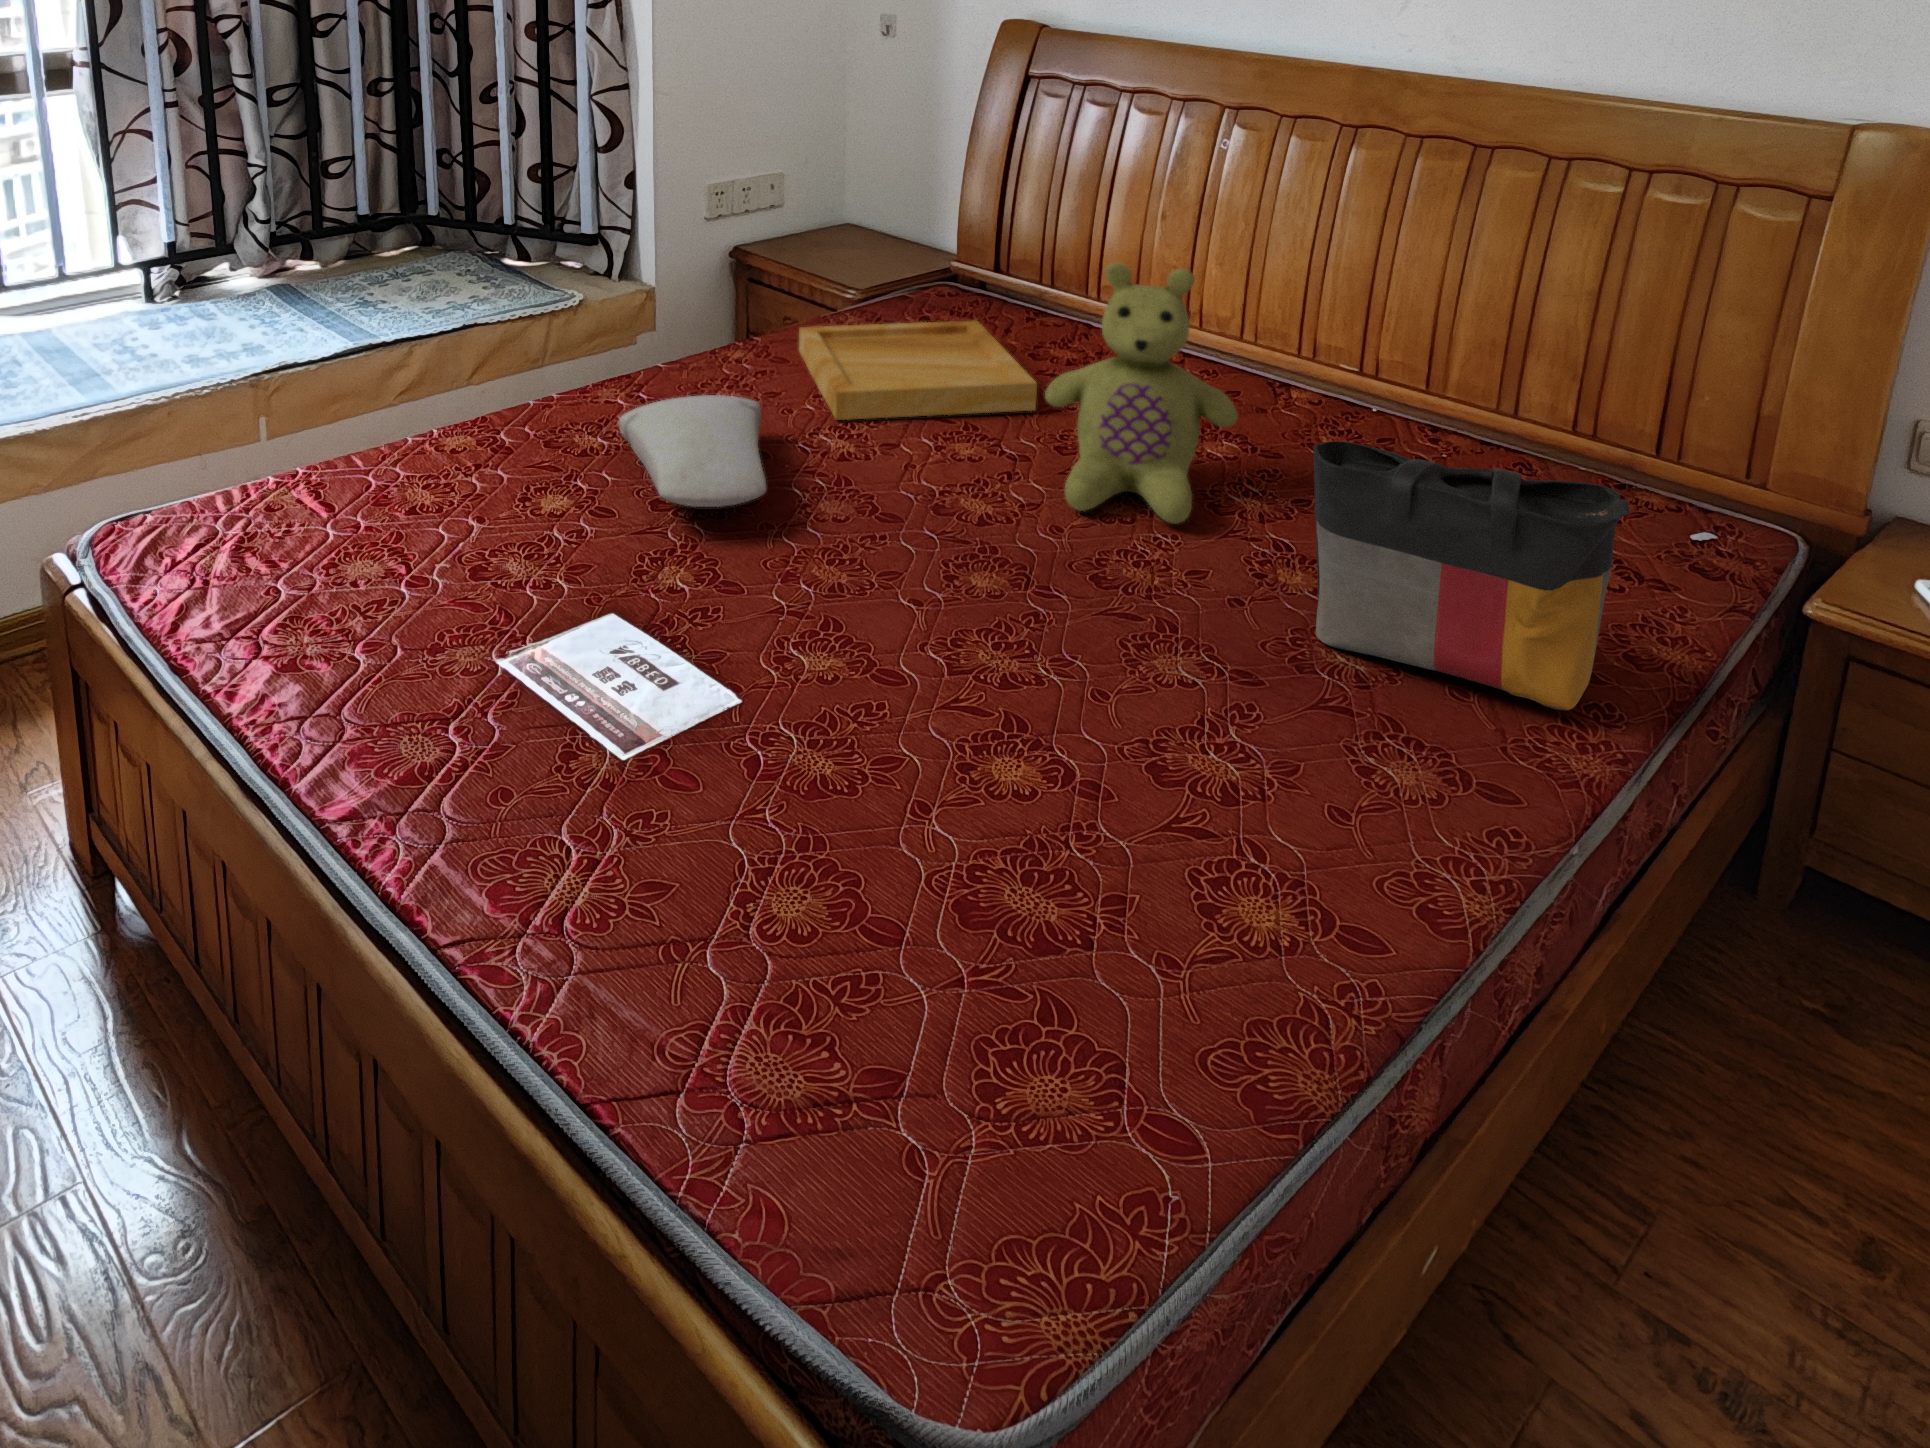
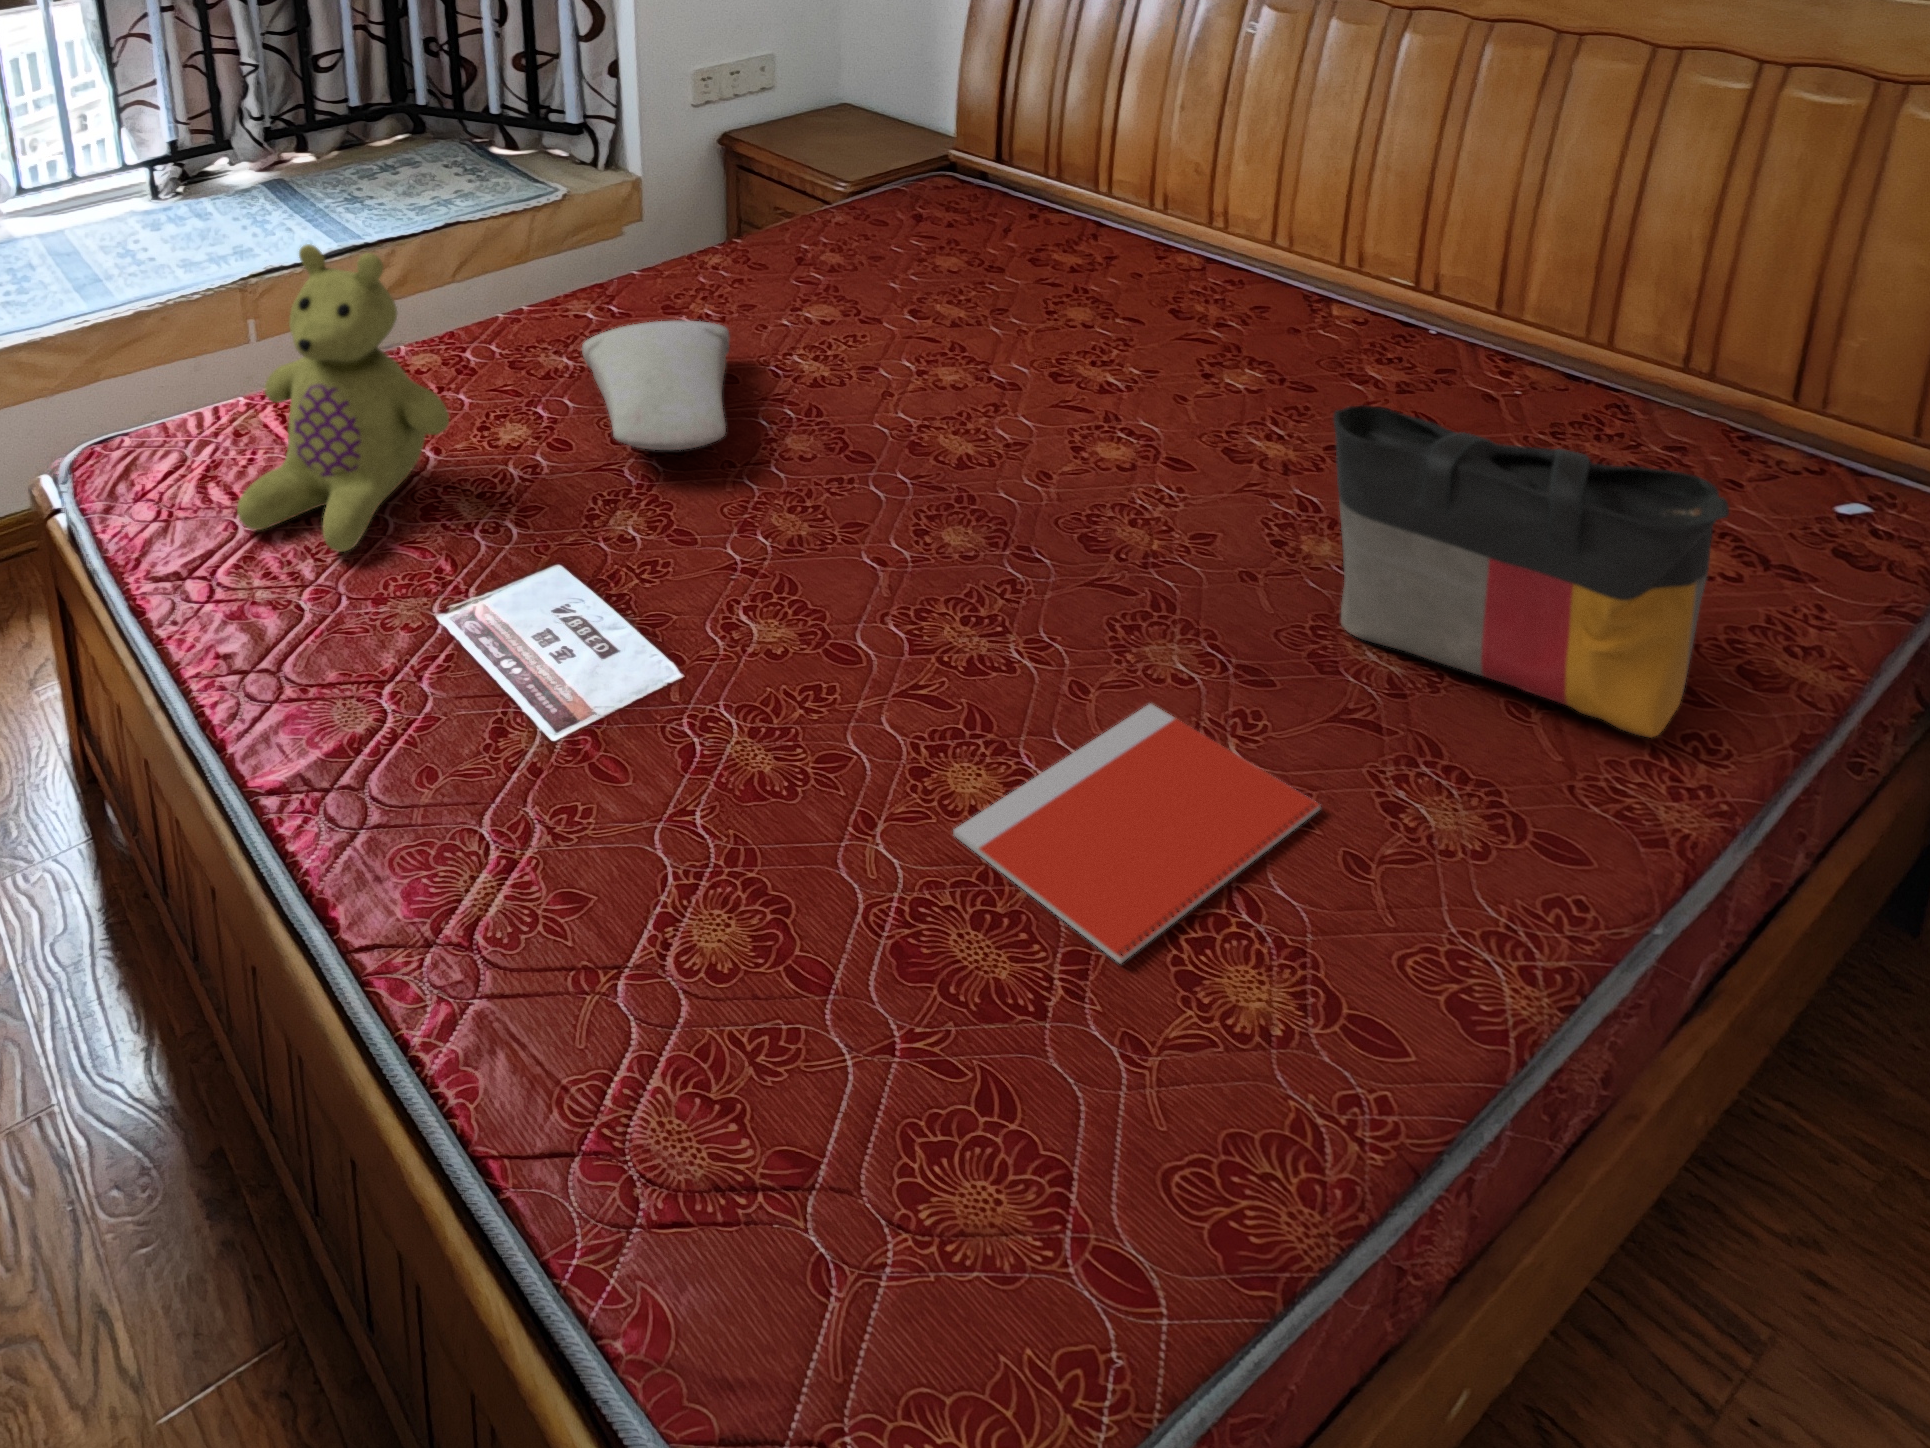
stuffed bear: present [1045,262,1238,524] -> present [237,244,449,552]
tray: present [799,320,1037,420] -> none [780,225,1034,343]
notebook: none [1001,703,1311,907] -> present [953,703,1321,963]

